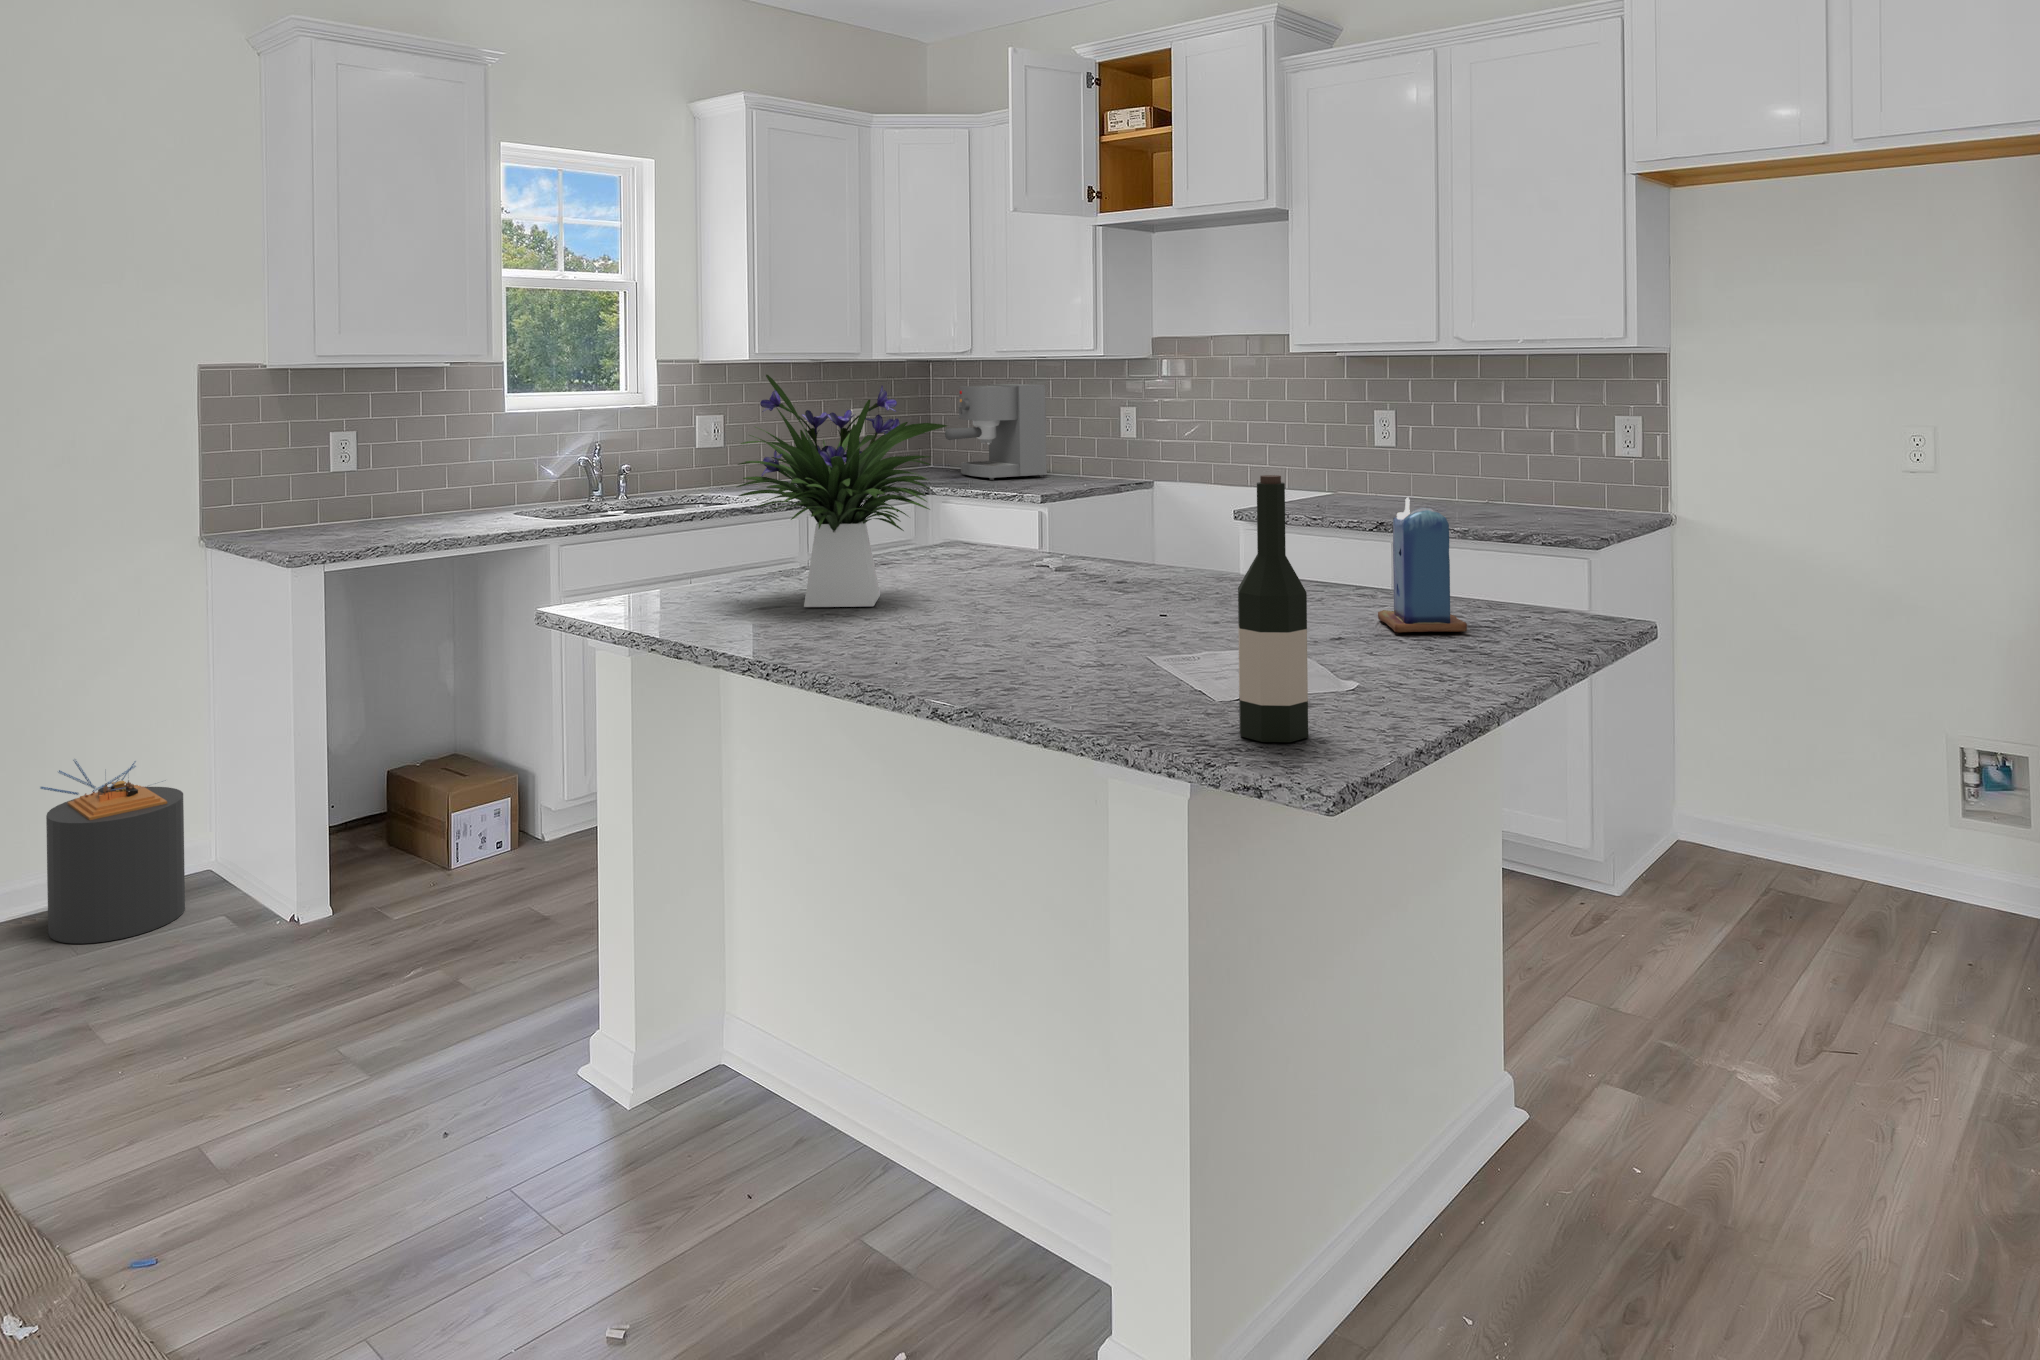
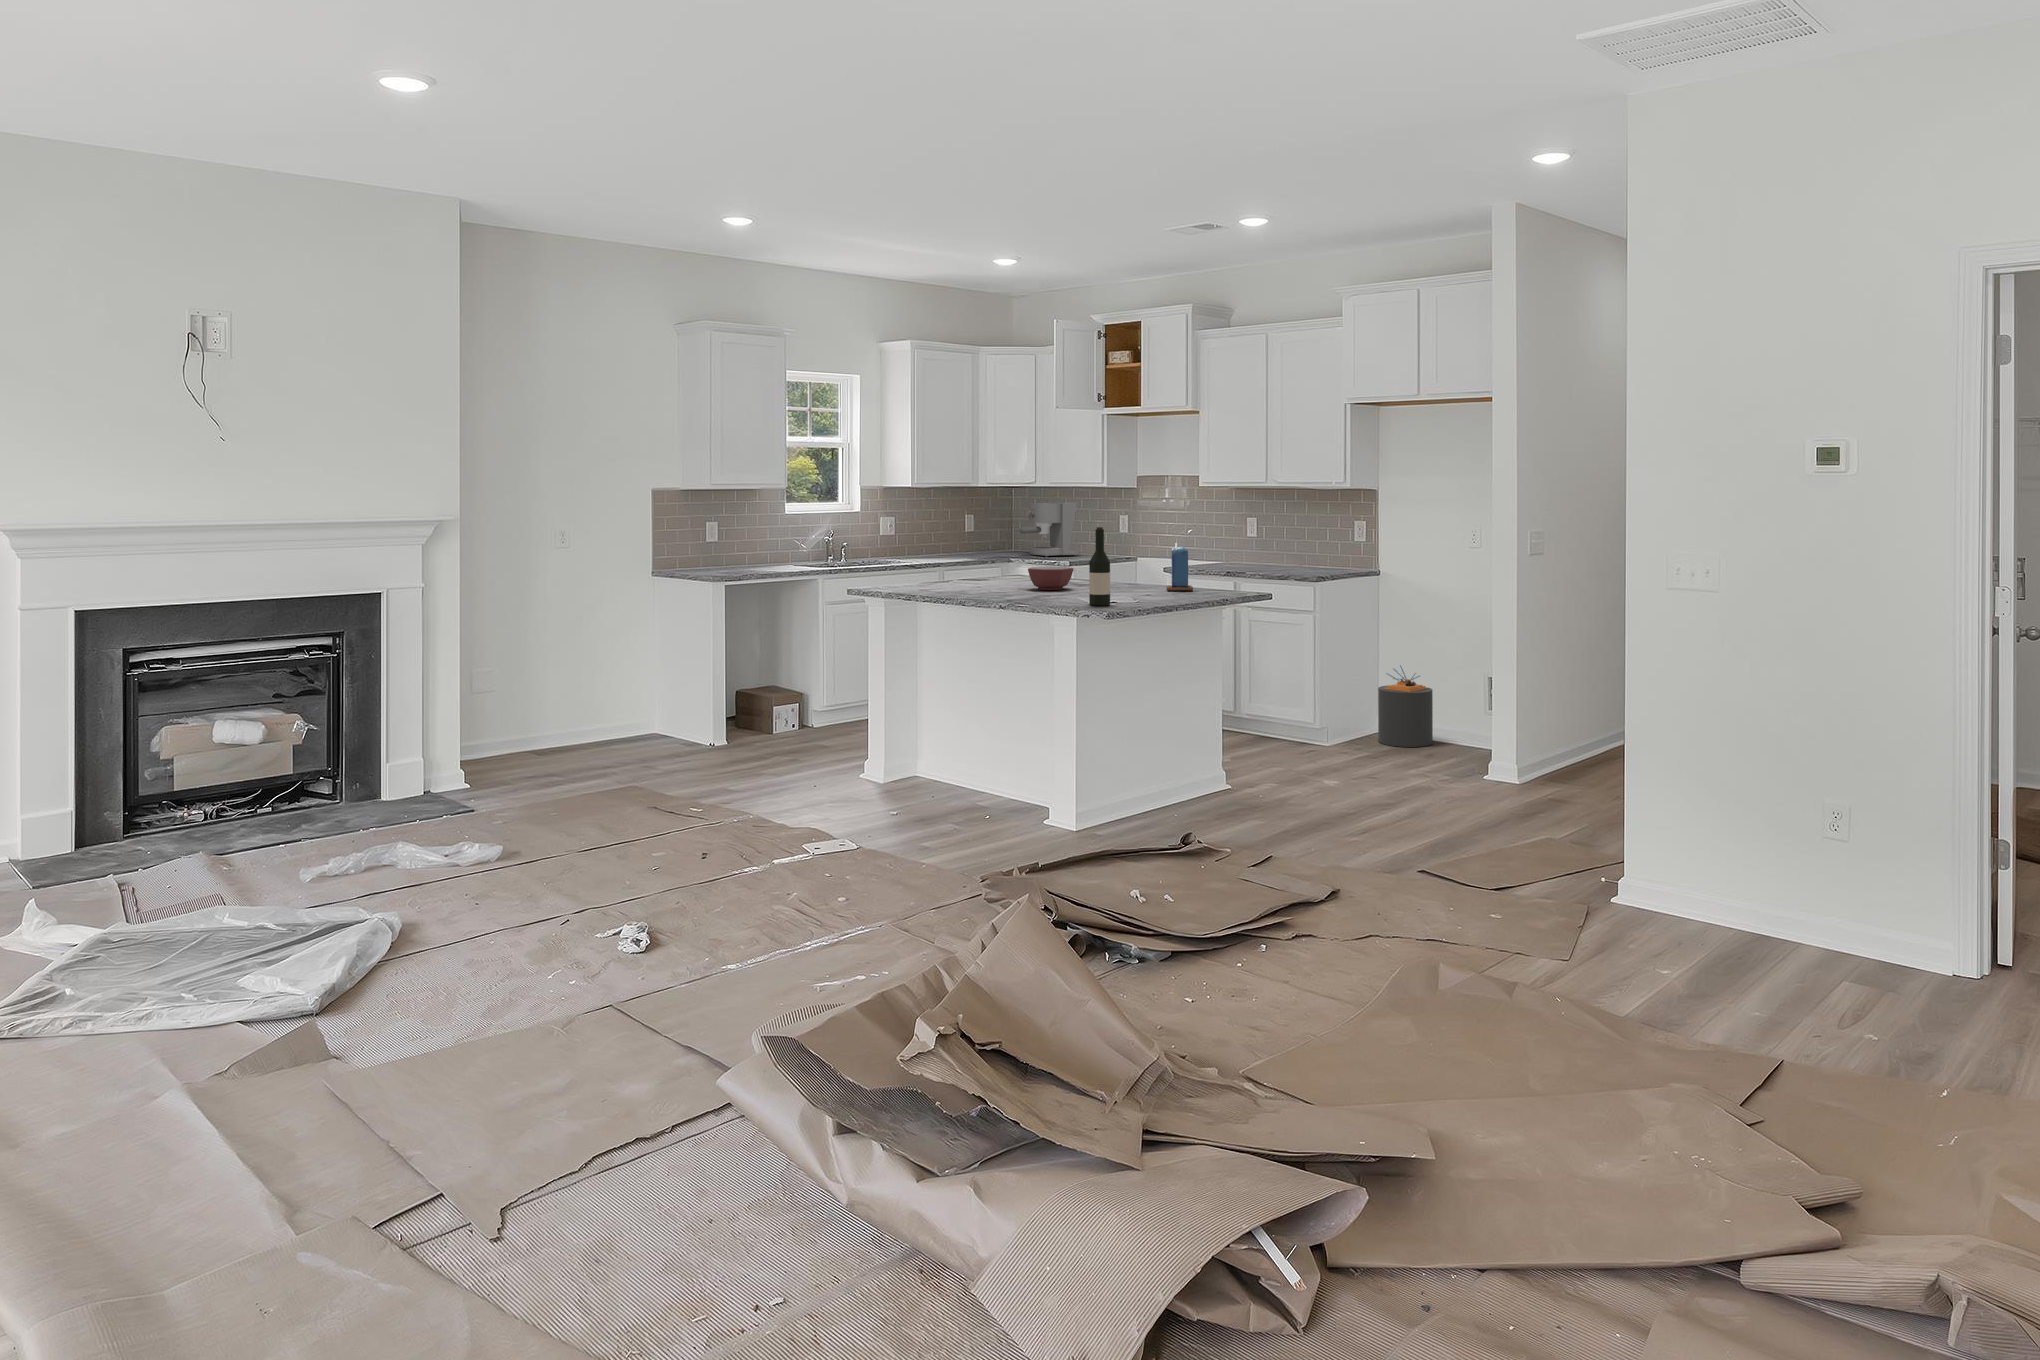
flower arrangement: present [737,375,947,607] -> none [926,495,1010,585]
bowl: none [1004,560,1129,633] -> present [1028,566,1074,590]
trash can: present [40,760,185,944] -> present [1378,665,1433,747]

